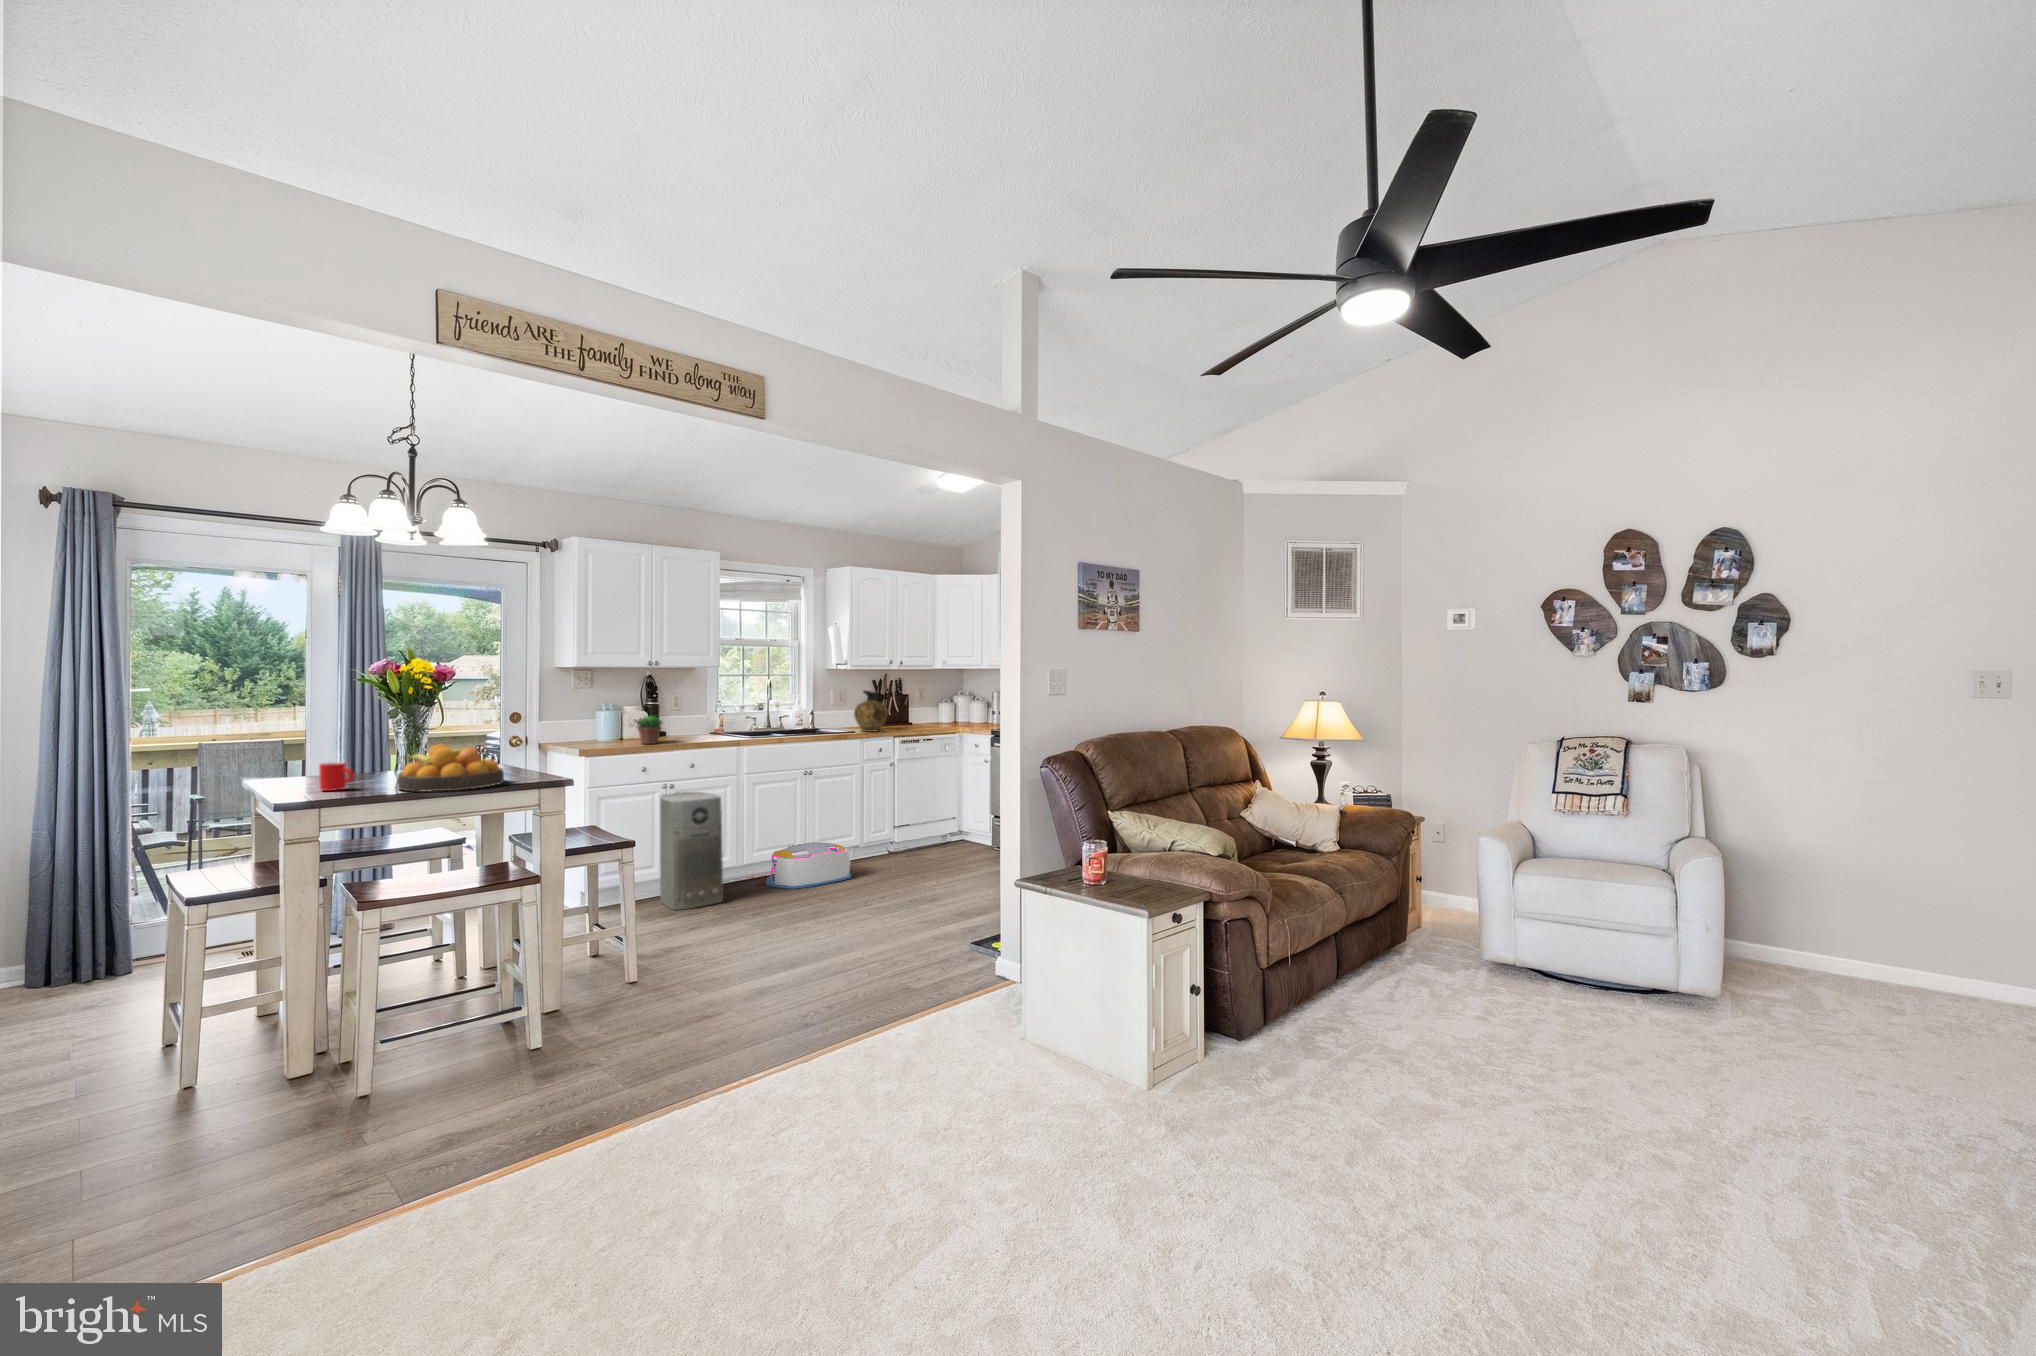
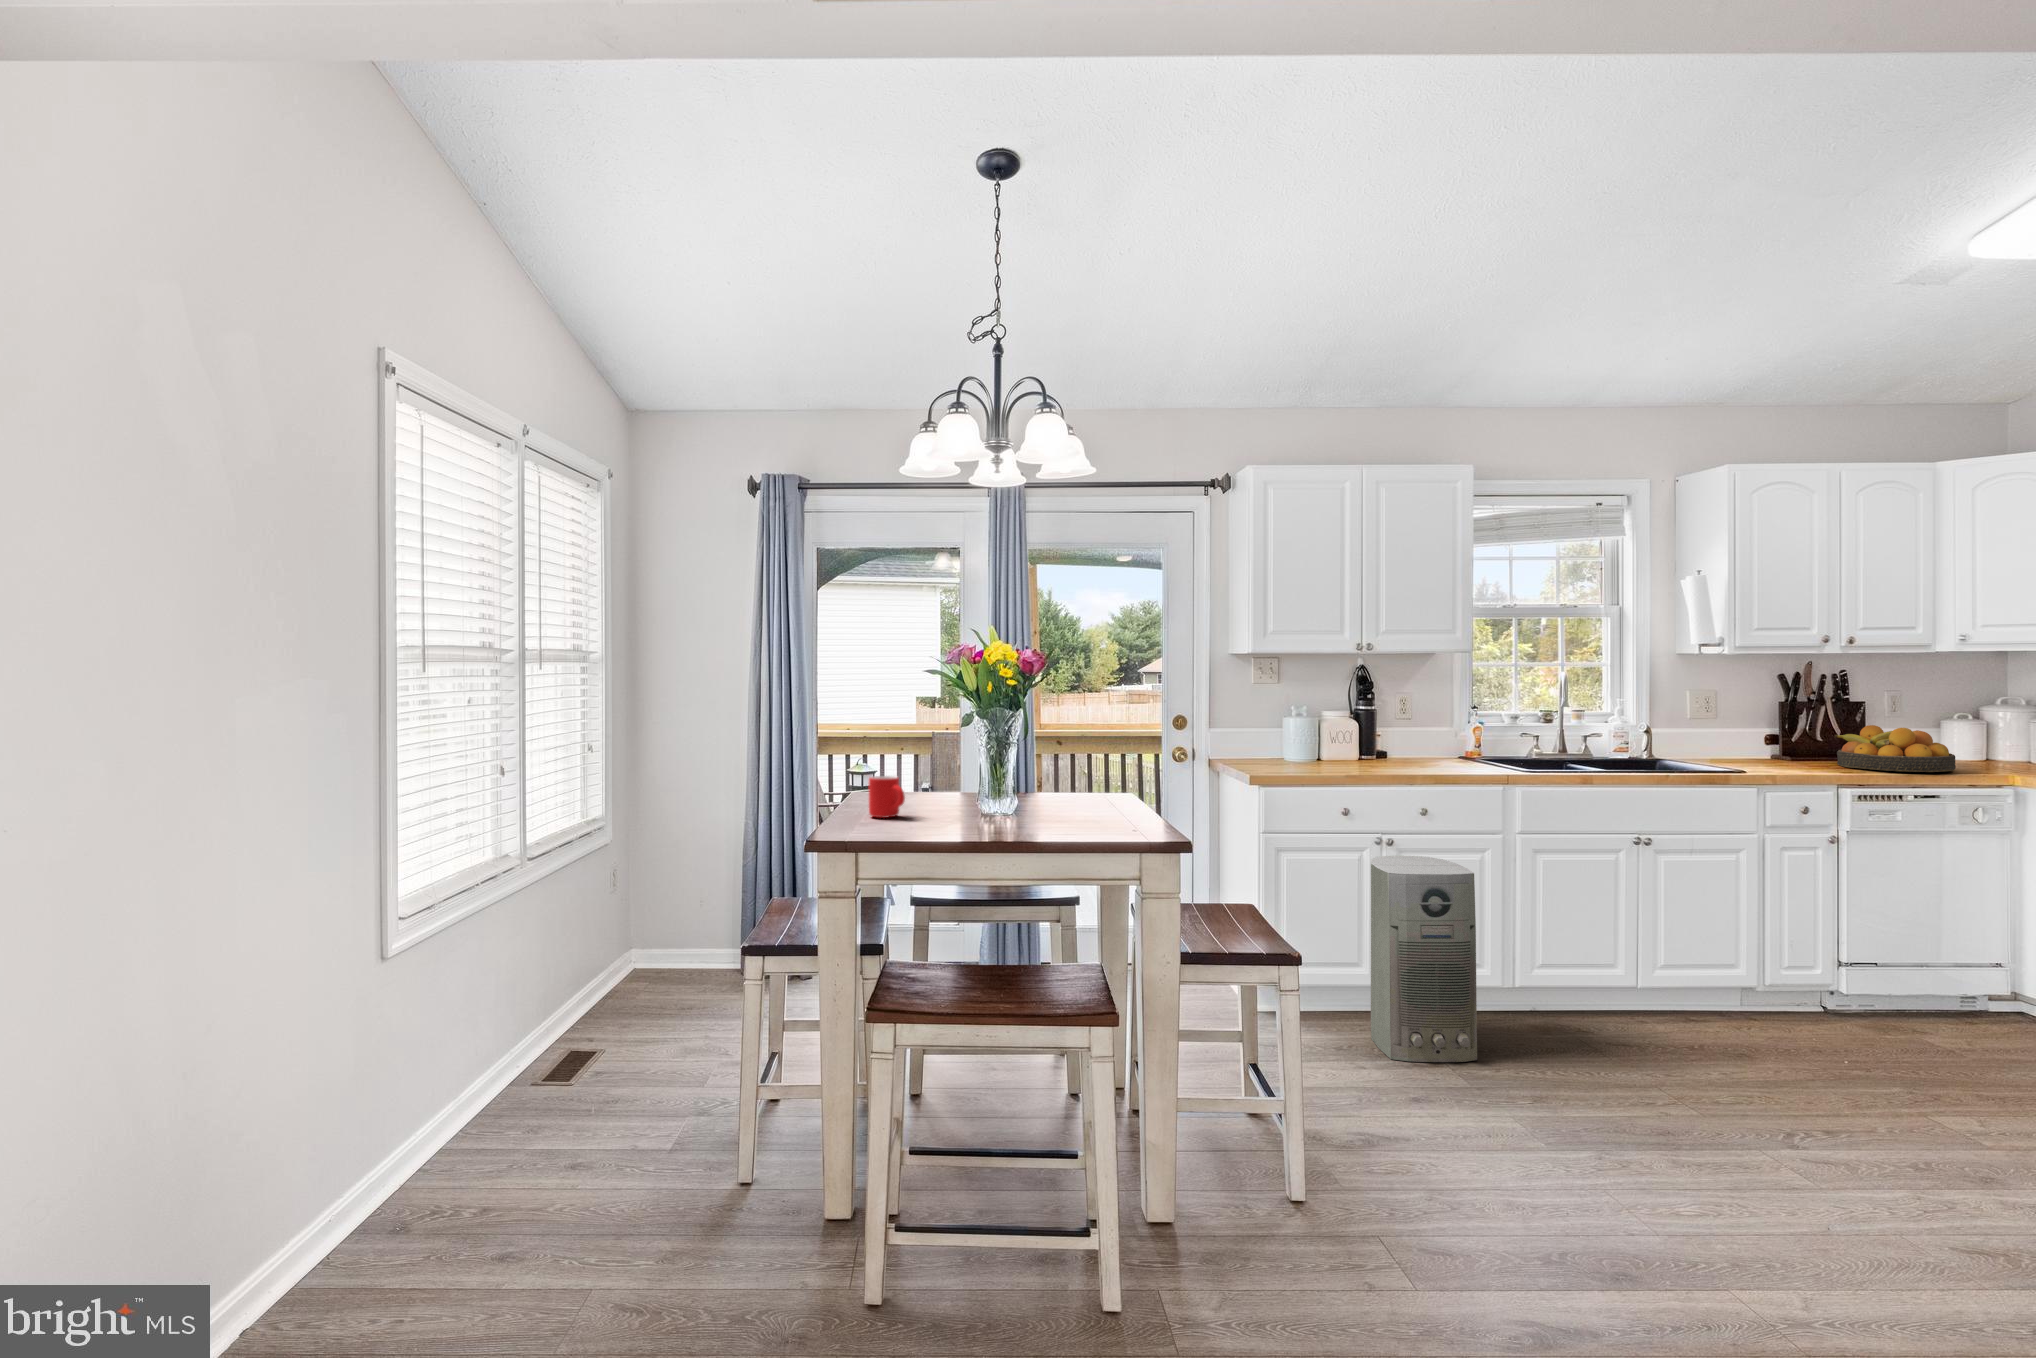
ceramic jug: present [854,690,888,732] -> none [1741,690,1819,771]
succulent plant: present [635,716,662,744] -> none [1333,724,1382,771]
fruit bowl: present [397,744,504,792] -> present [1835,725,1956,772]
storage bin: present [766,842,851,889] -> none [1559,966,1740,1063]

